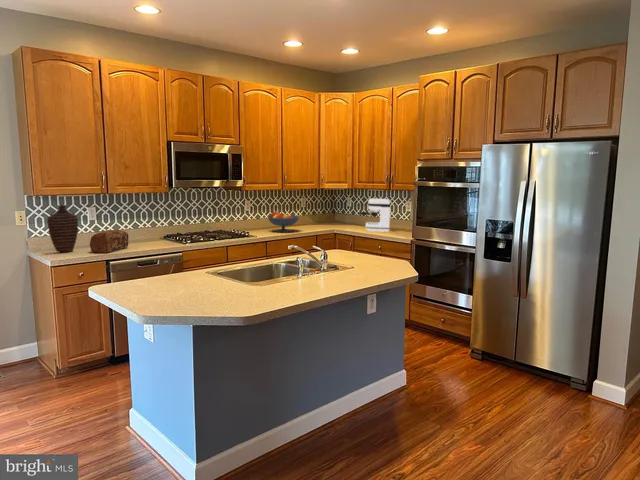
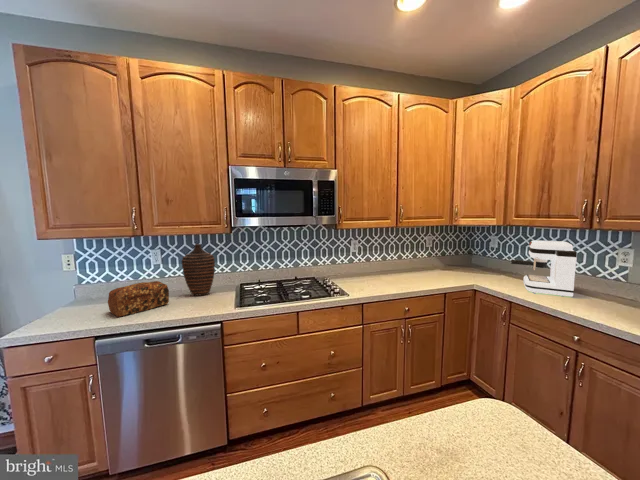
decorative vase: present [47,205,78,252] -> present [182,244,215,295]
fruit bowl: present [268,211,299,232] -> none [375,254,417,284]

